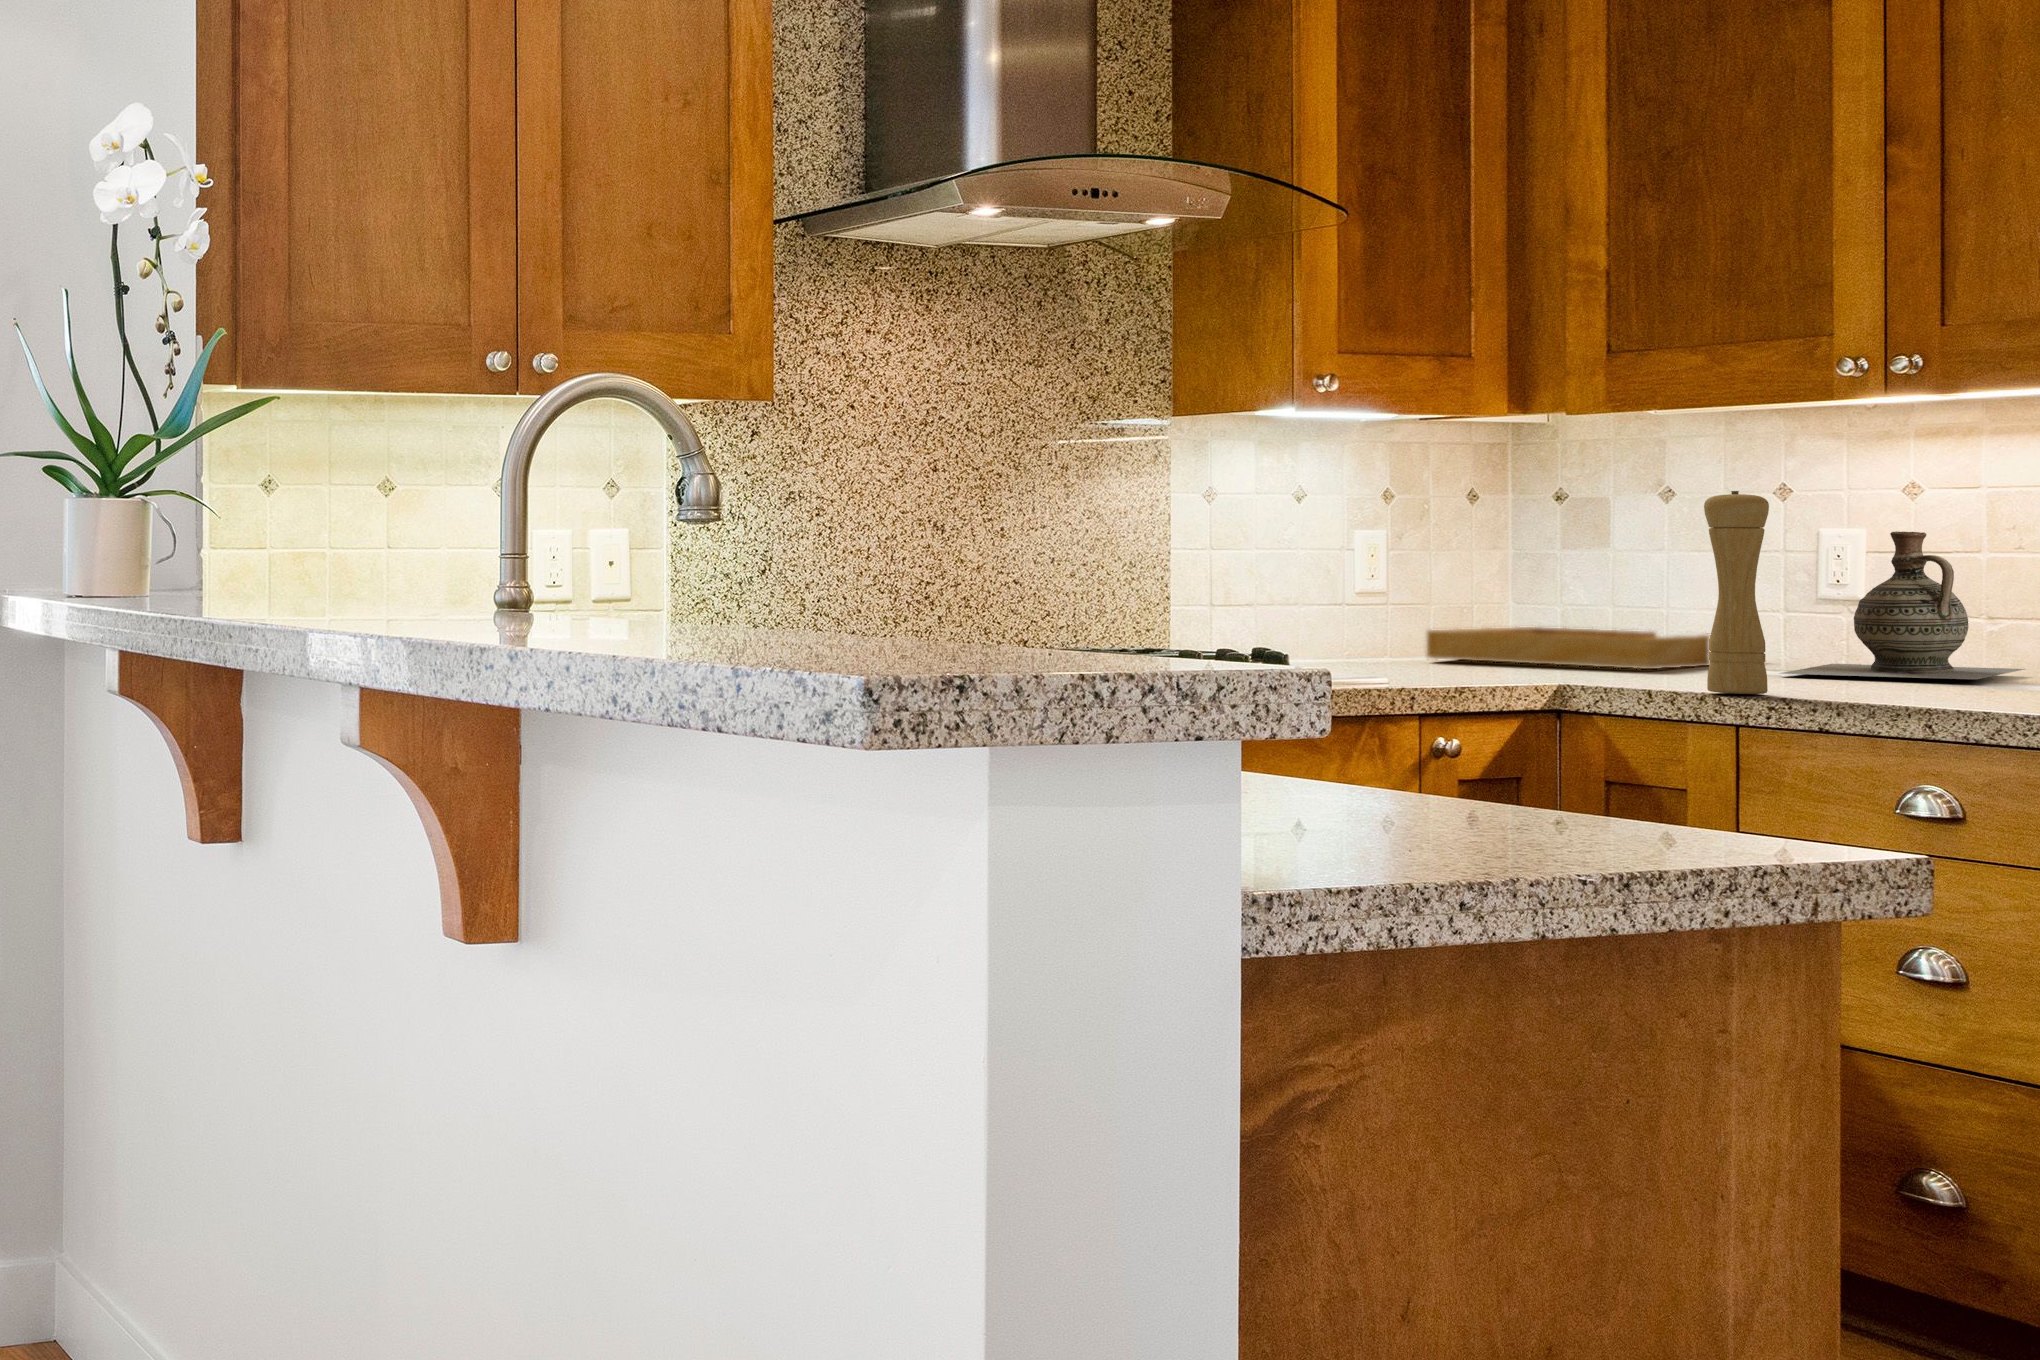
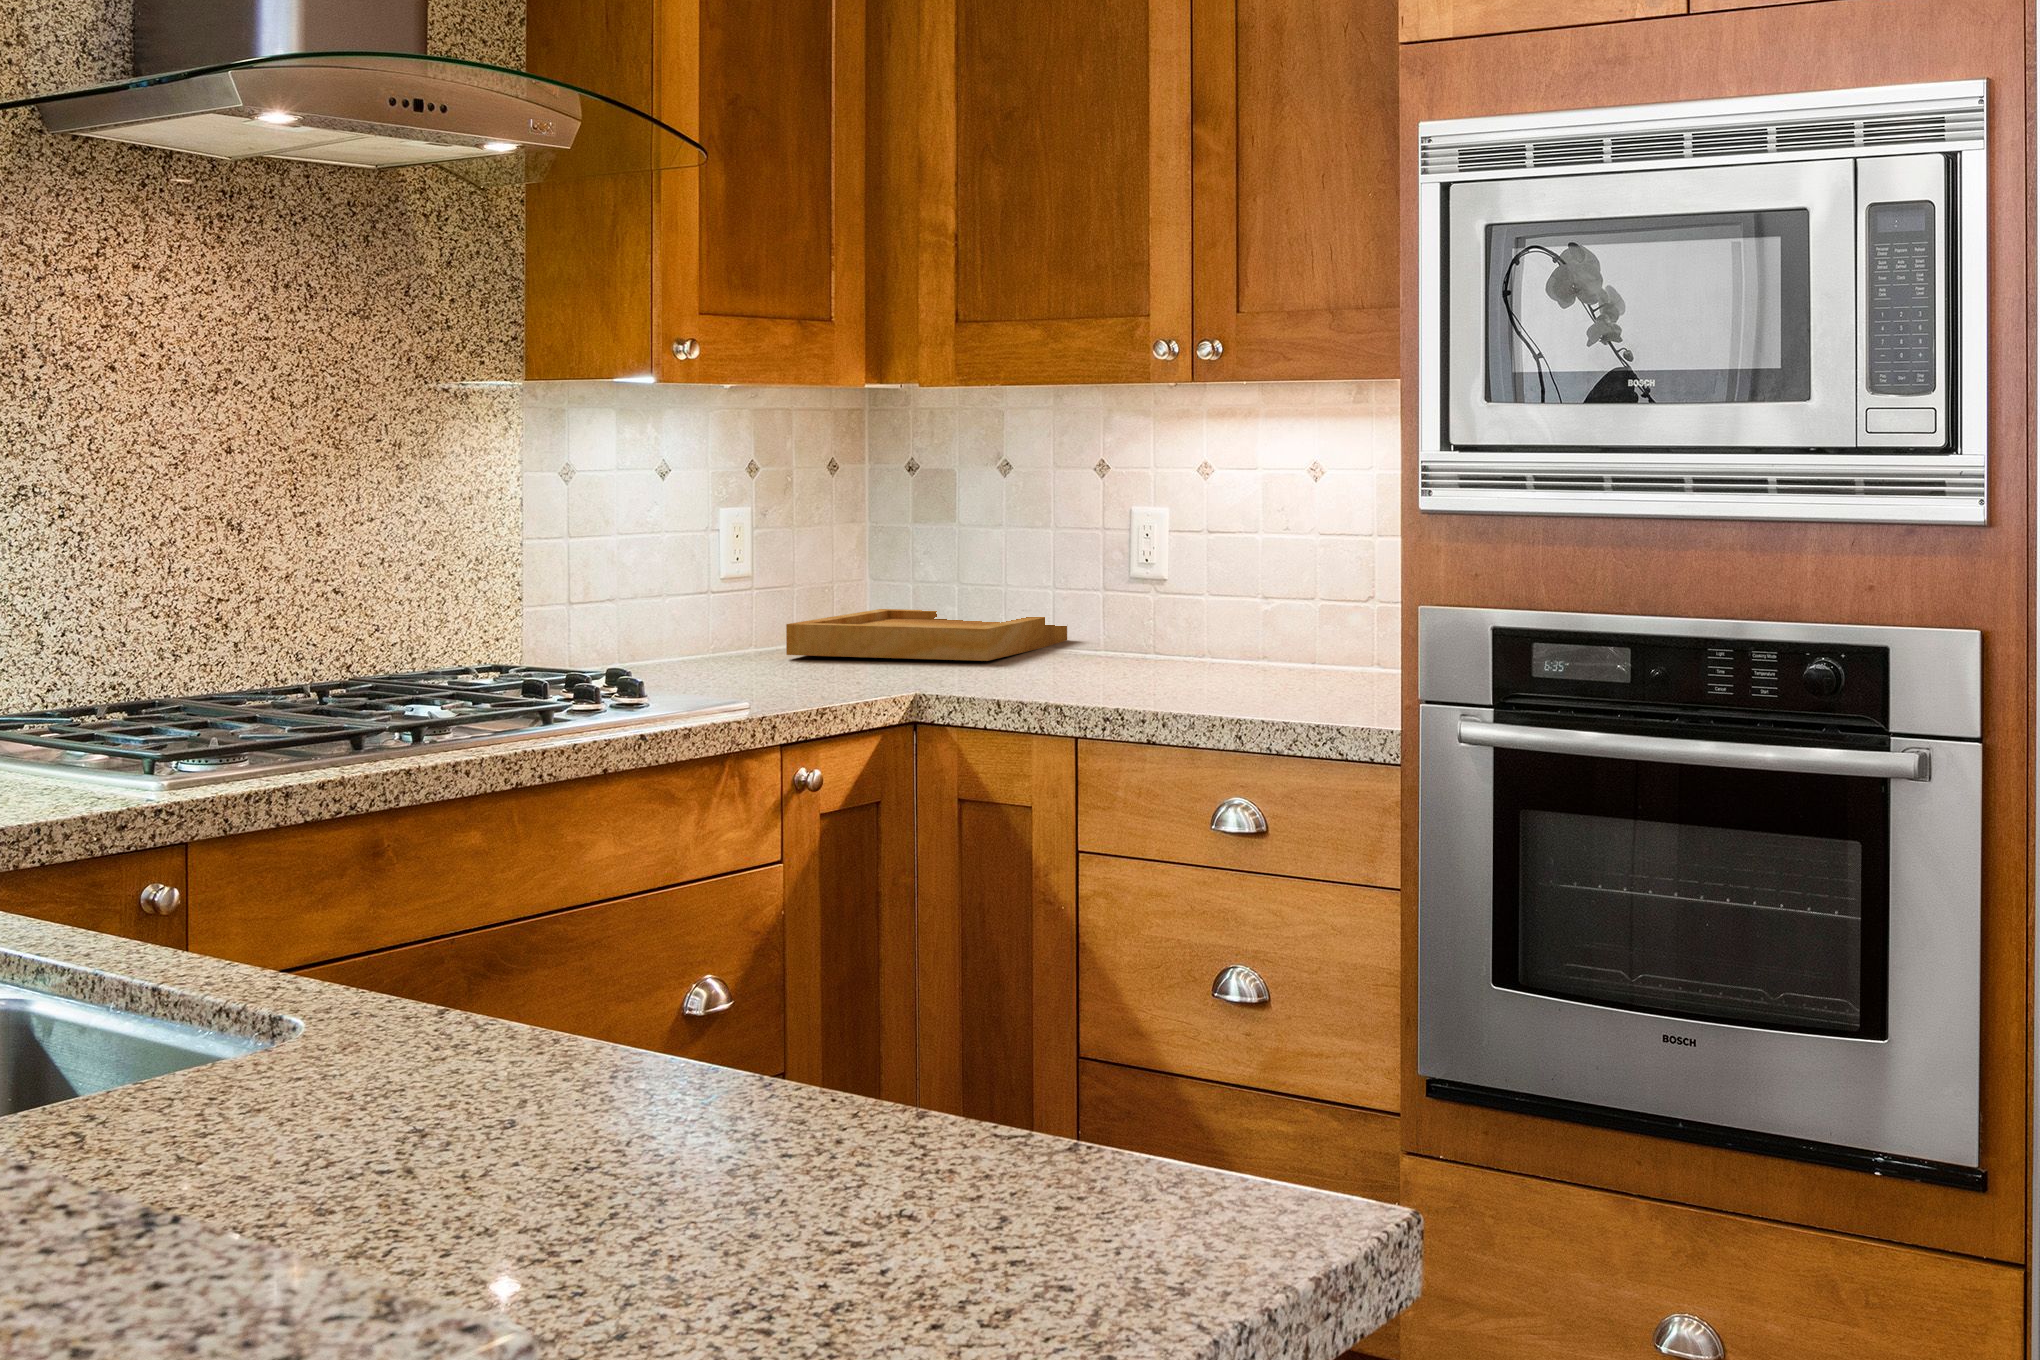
pepper mill: present [1704,491,1769,694] -> none [1041,482,1096,699]
ceramic jug: present [1780,531,2025,679] -> none [1096,512,1284,662]

